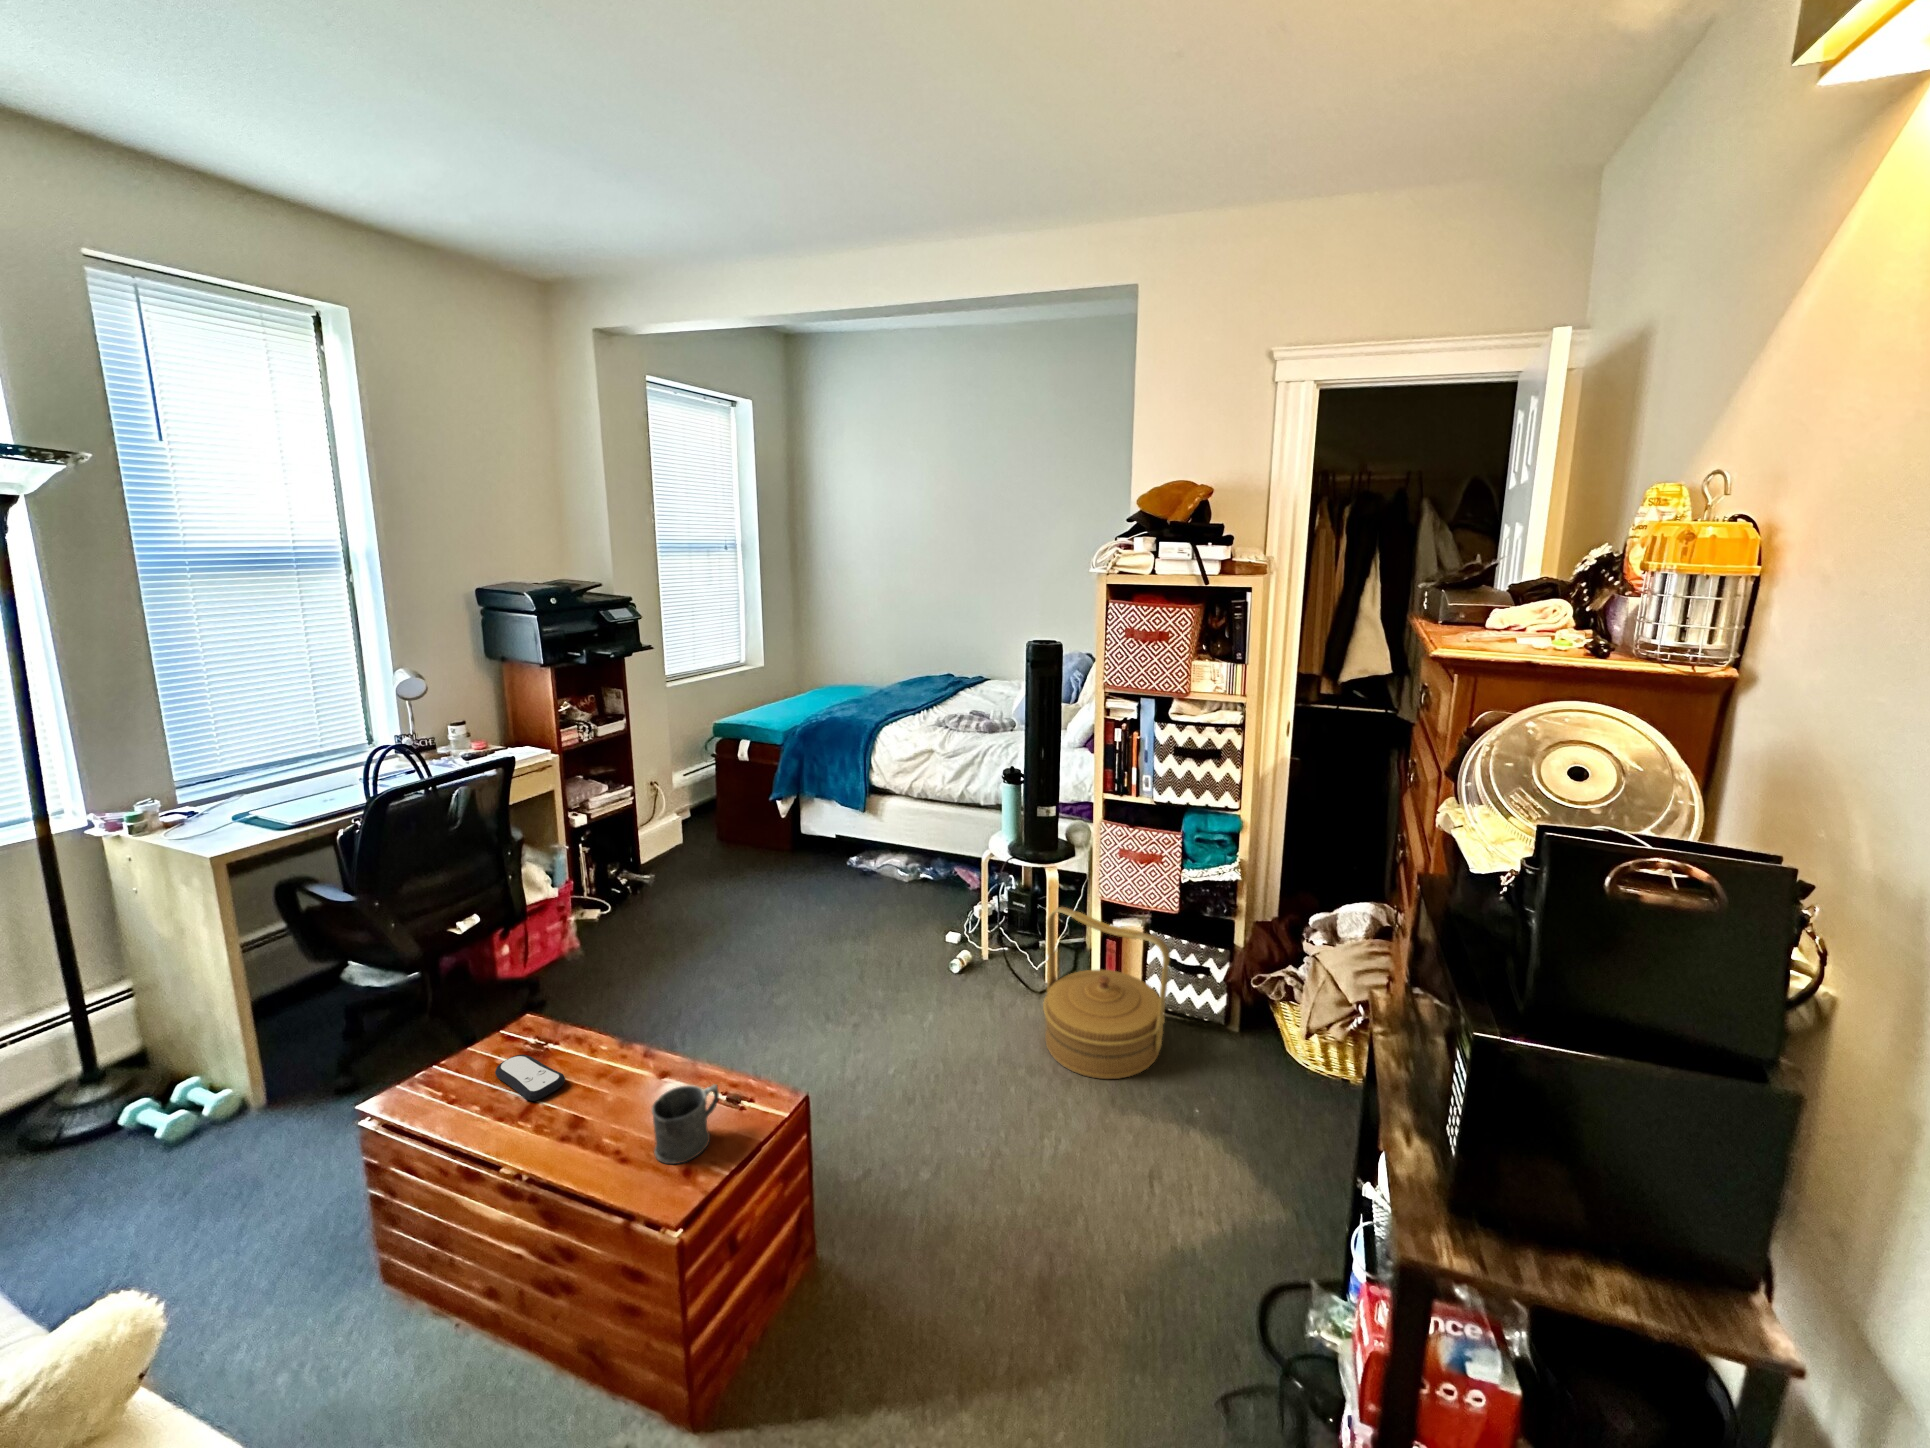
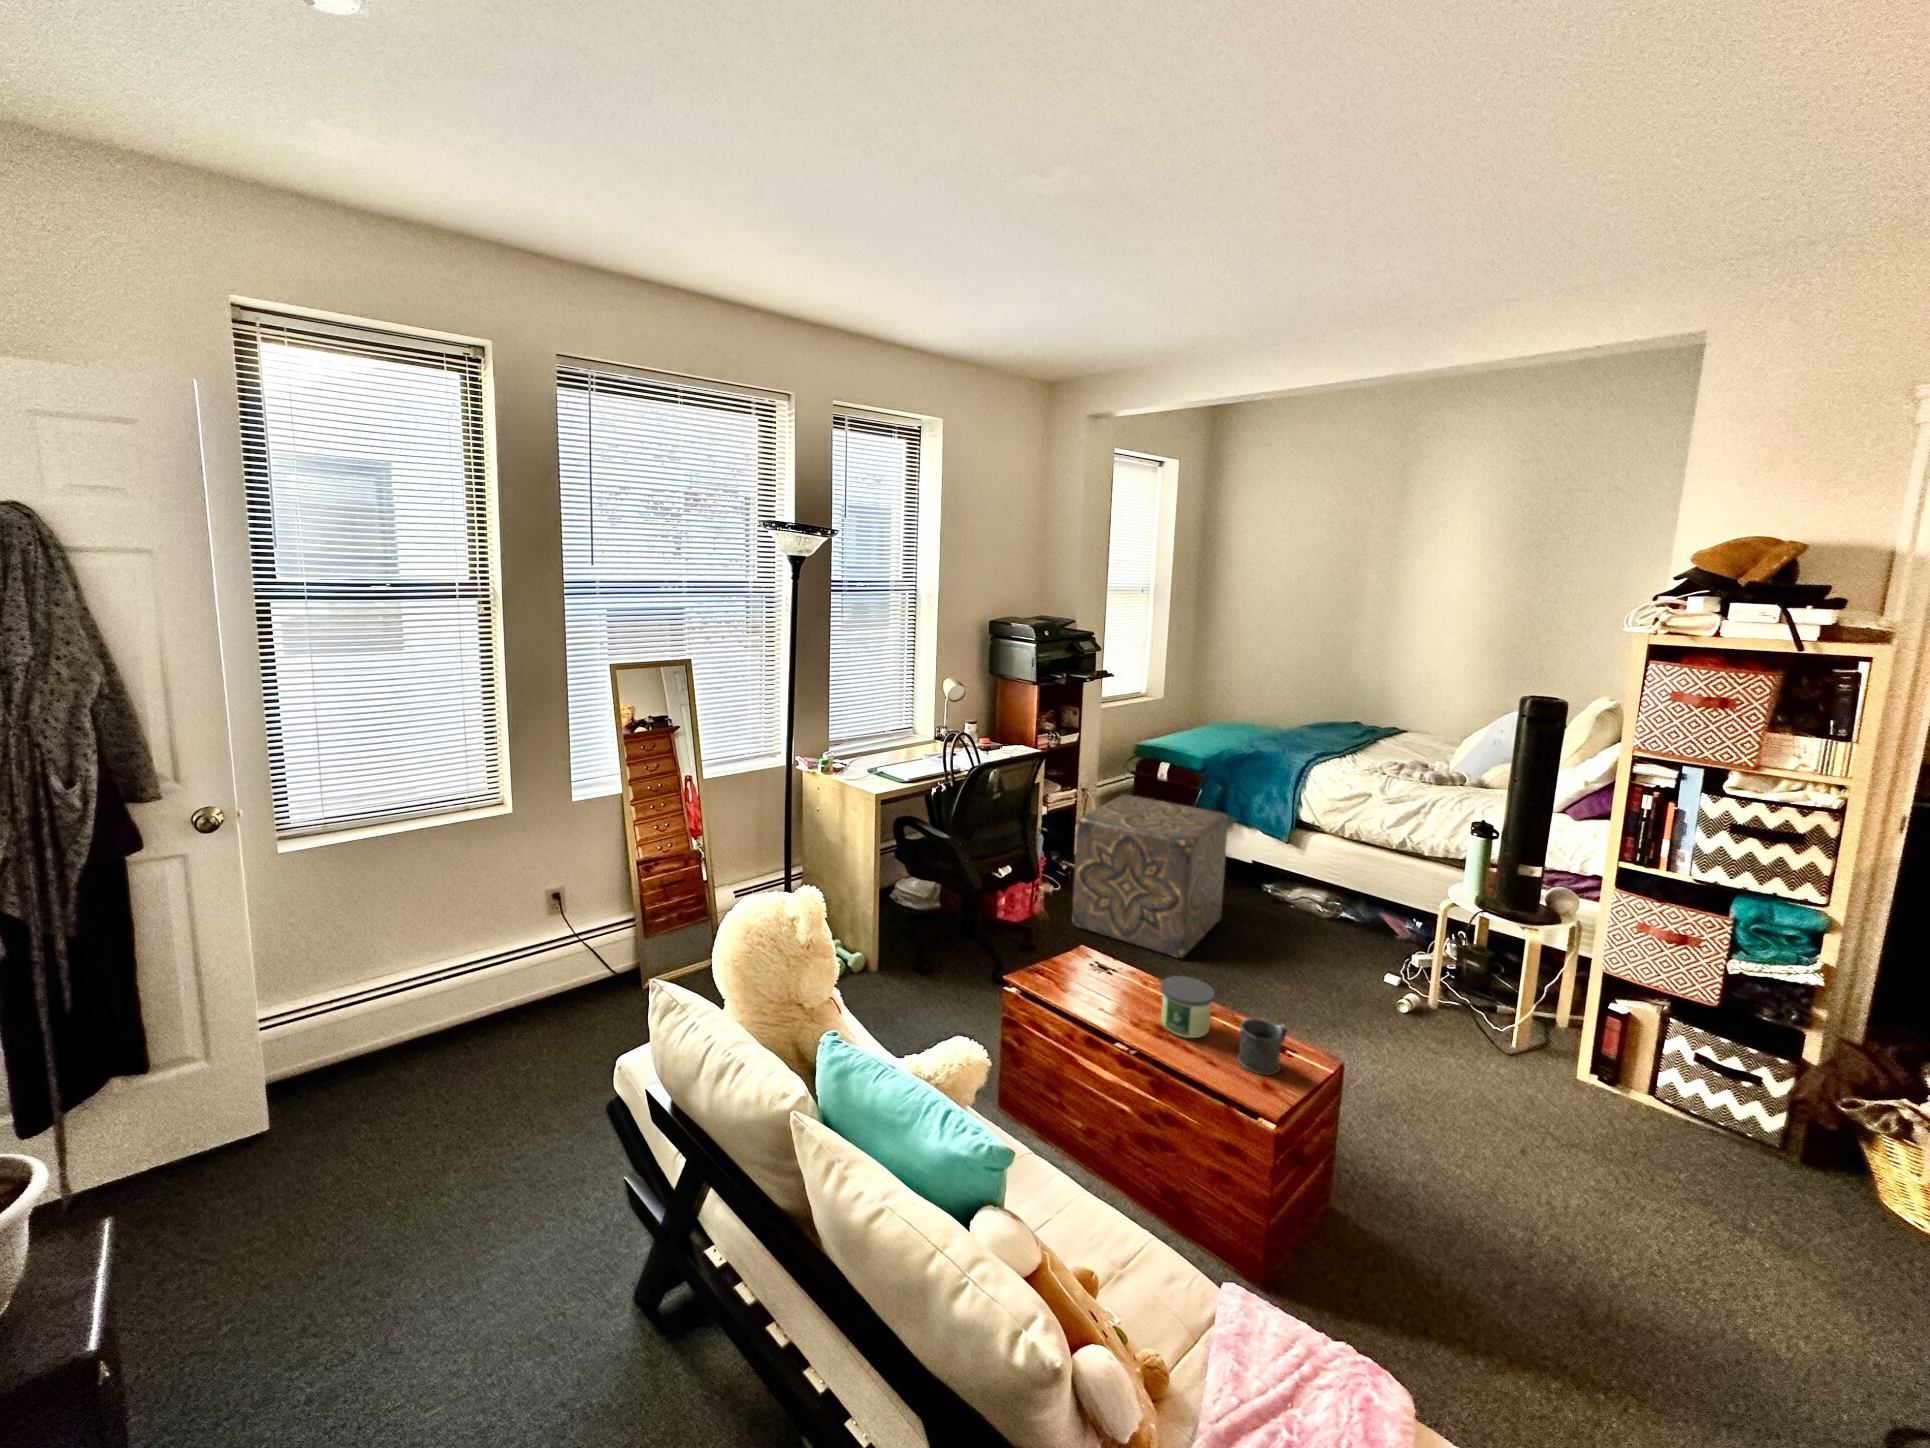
ottoman: none [595,787,792,970] -> present [1073,794,1228,958]
woven basket: present [1043,907,1170,1079] -> none [1533,968,1719,1163]
candle: none [559,1046,636,1136] -> present [1161,976,1214,1038]
remote control: present [495,1055,565,1101] -> none [1090,969,1144,1003]

